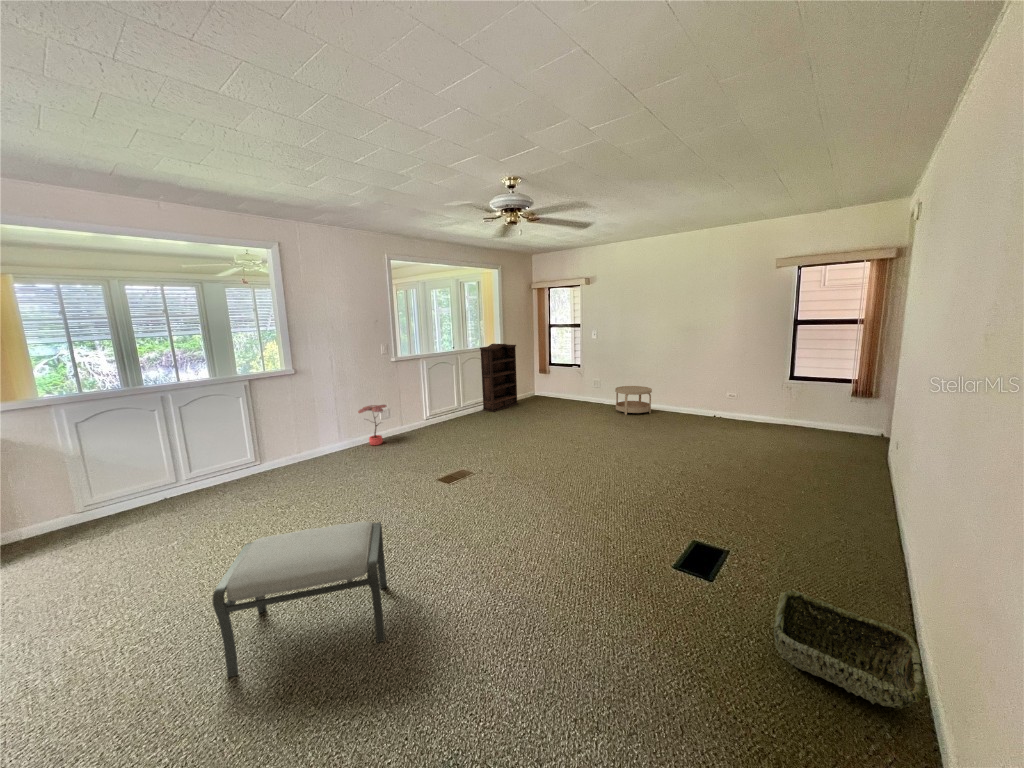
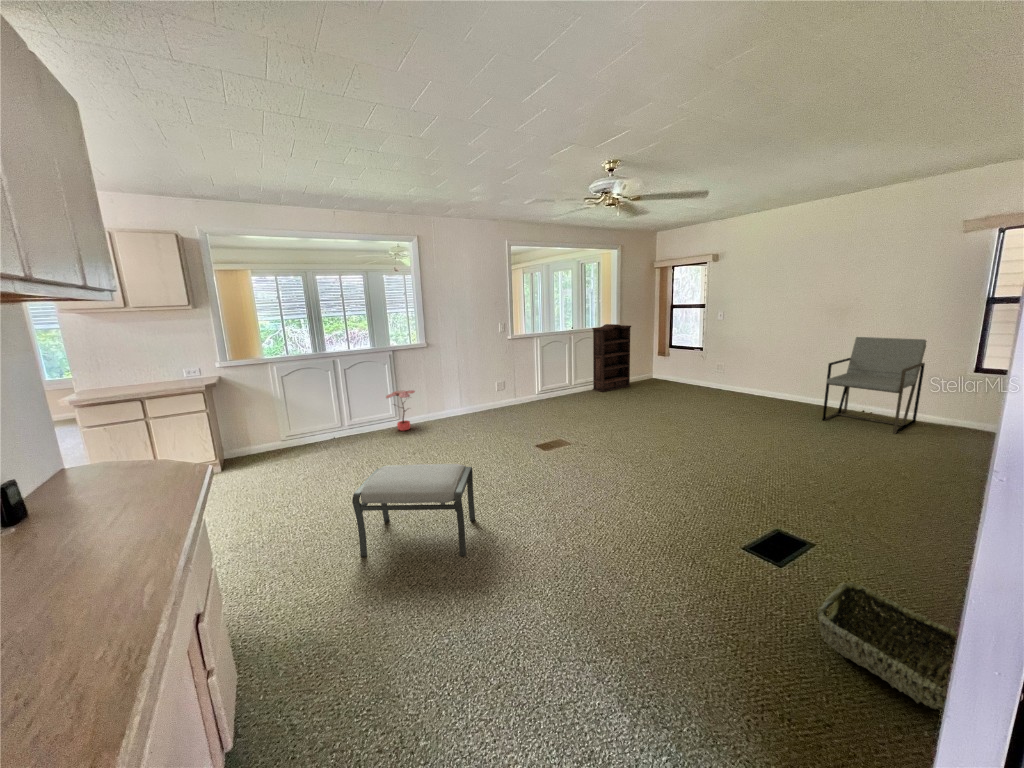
armchair: none [687,352,755,433] -> present [823,337,927,434]
side table: present [615,386,652,415] -> none [738,373,784,404]
potted plant: present [358,405,387,445] -> present [386,390,415,431]

